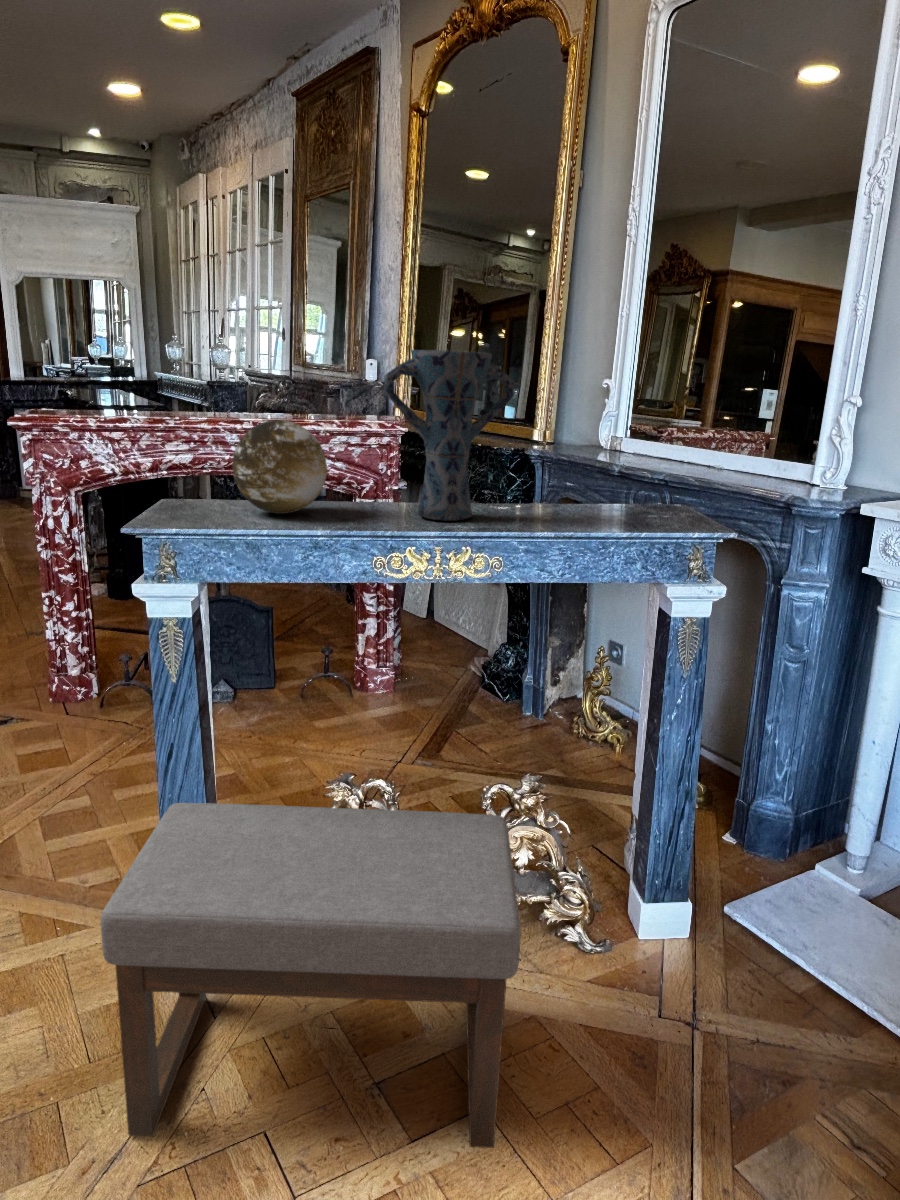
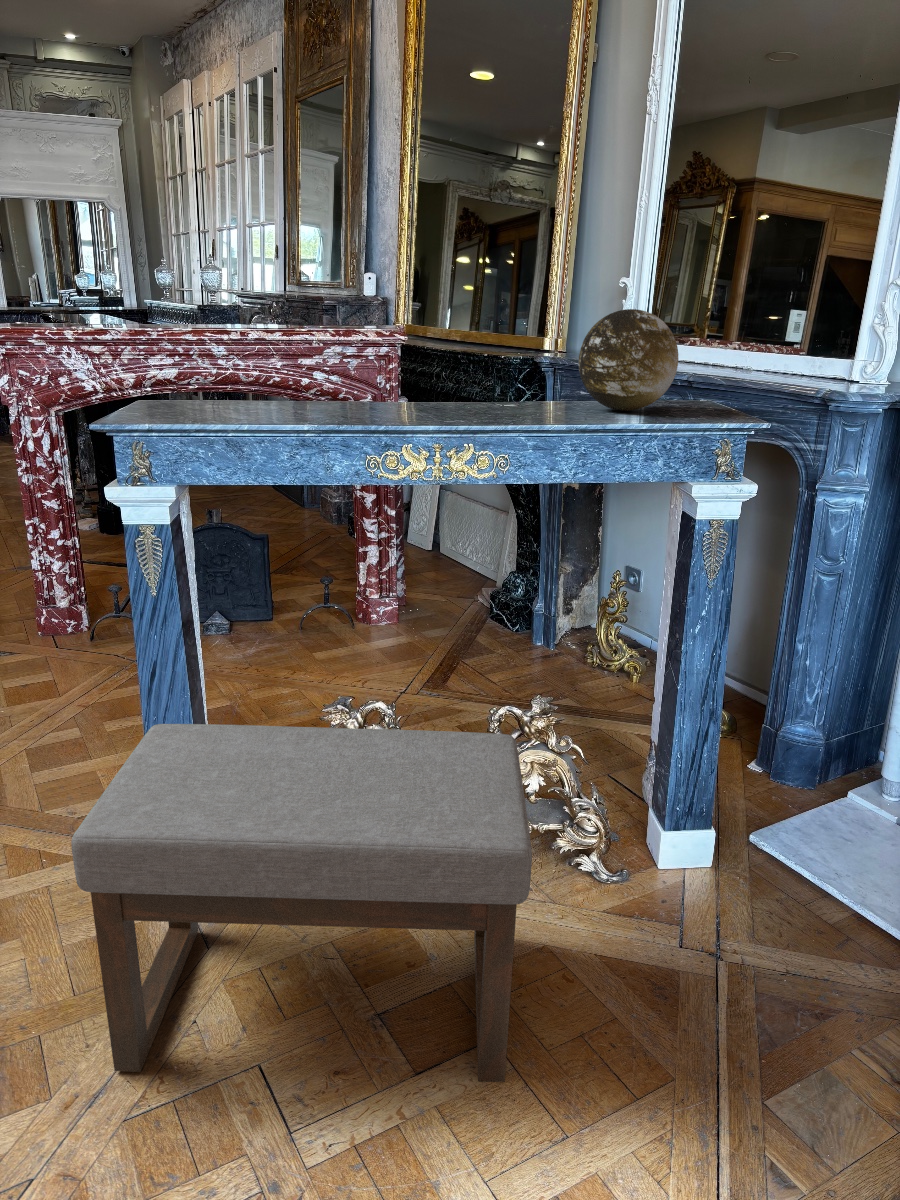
vase: present [384,350,514,521] -> none [375,217,521,415]
decorative orb: present [232,420,327,514] -> present [579,309,678,411]

